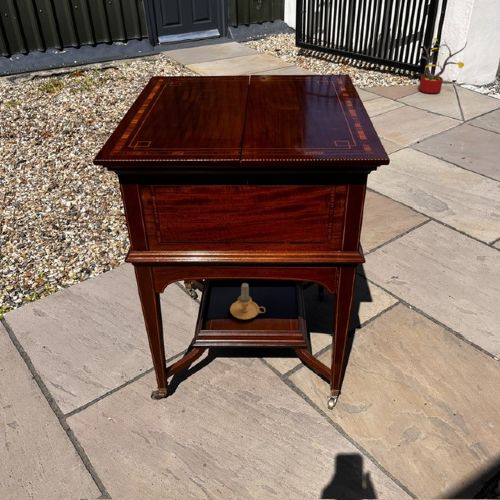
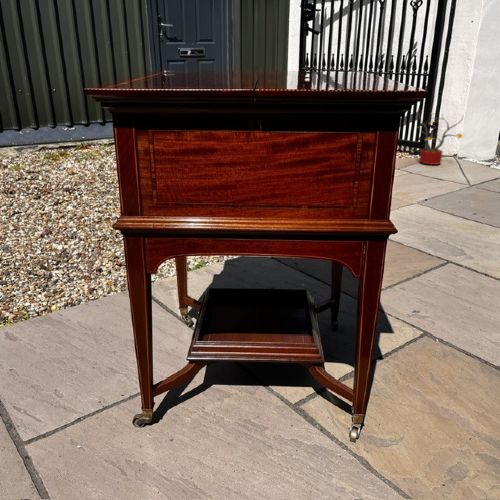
candle: present [230,283,265,319] -> none [230,288,271,333]

